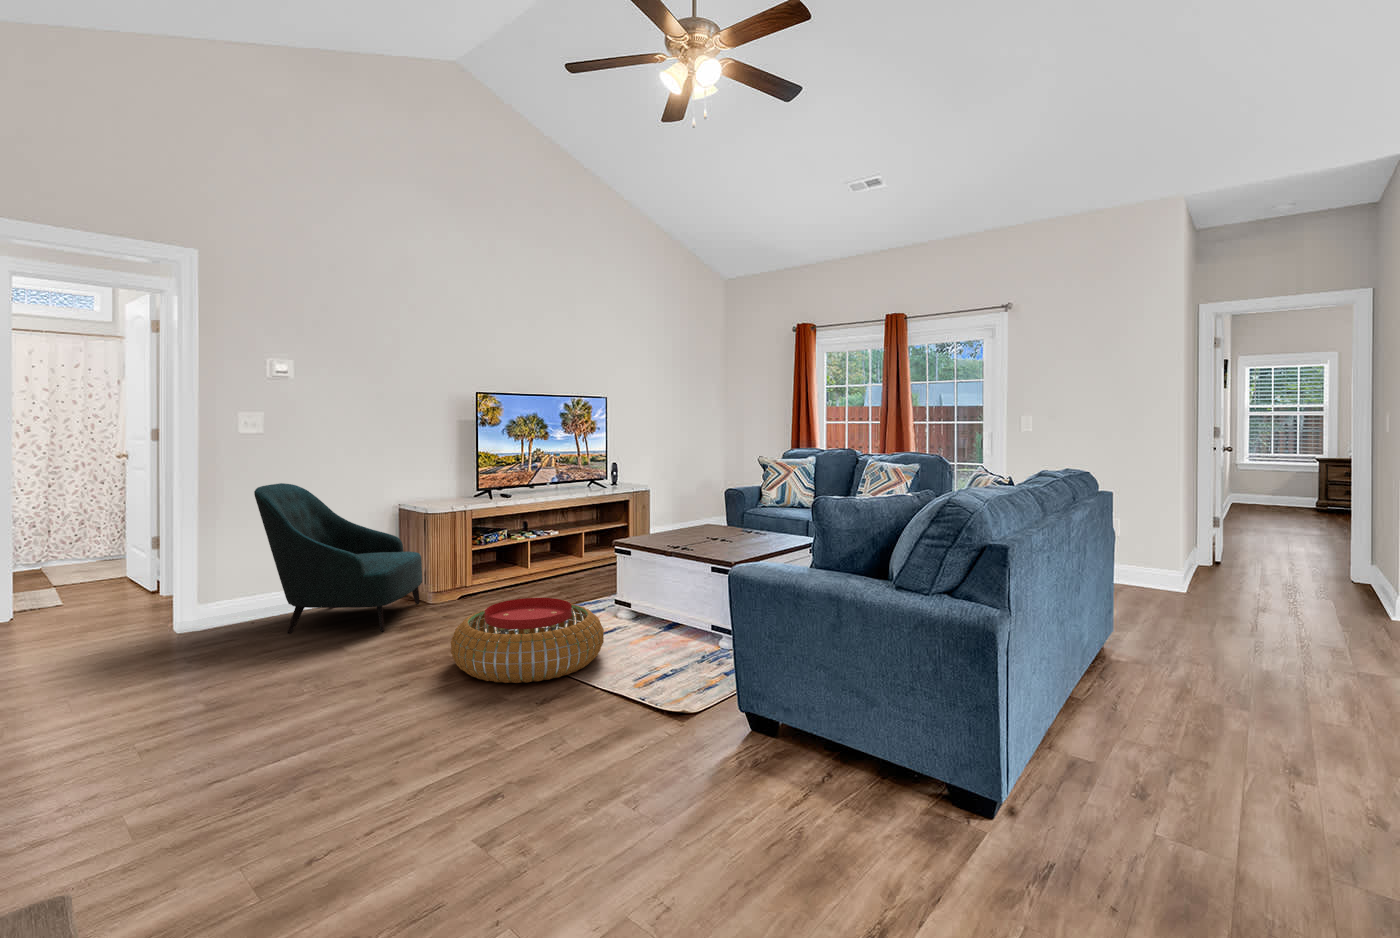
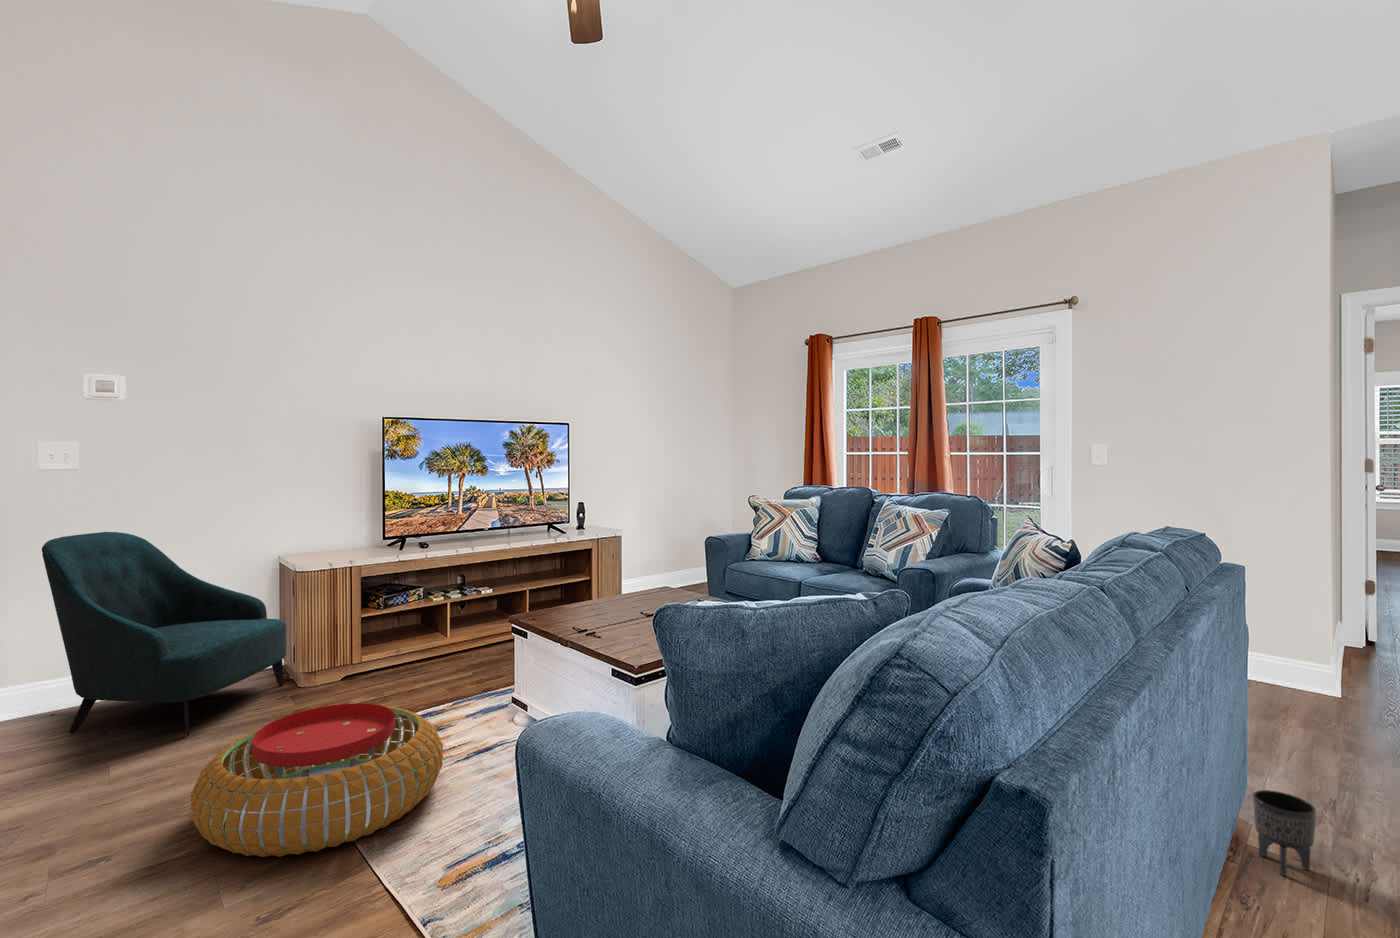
planter: none [1114,624,1147,668] -> present [1253,790,1316,876]

